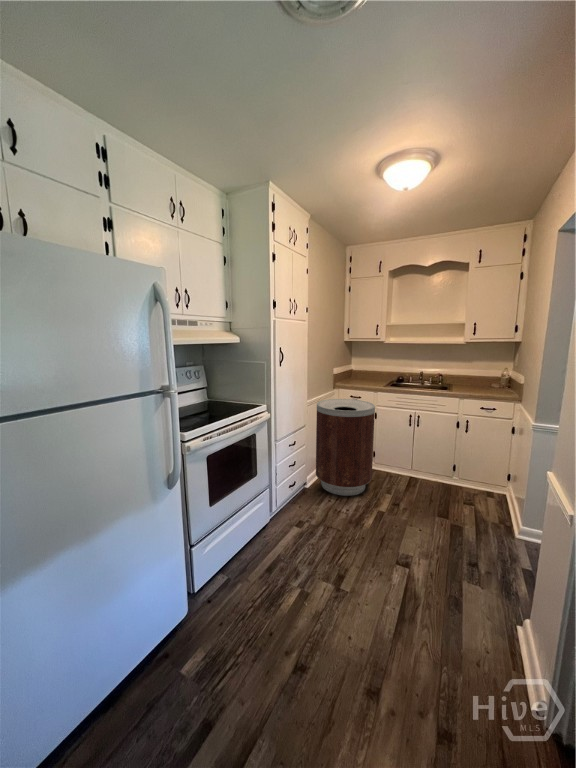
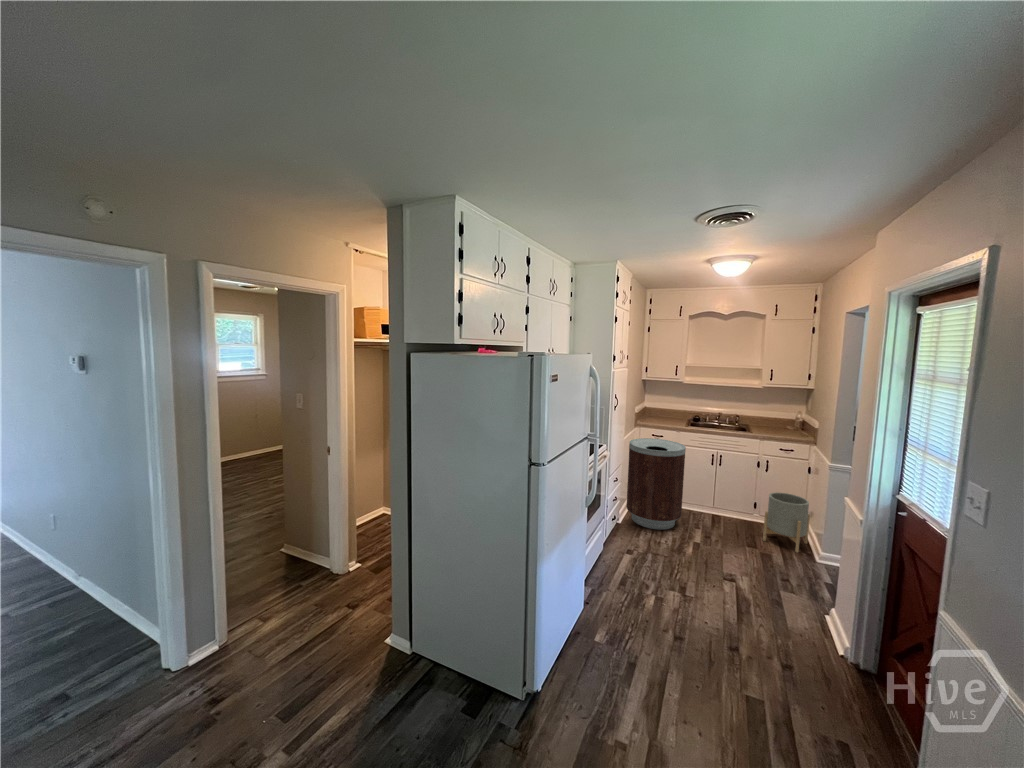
planter: none [457,455,511,524] -> present [763,492,810,552]

